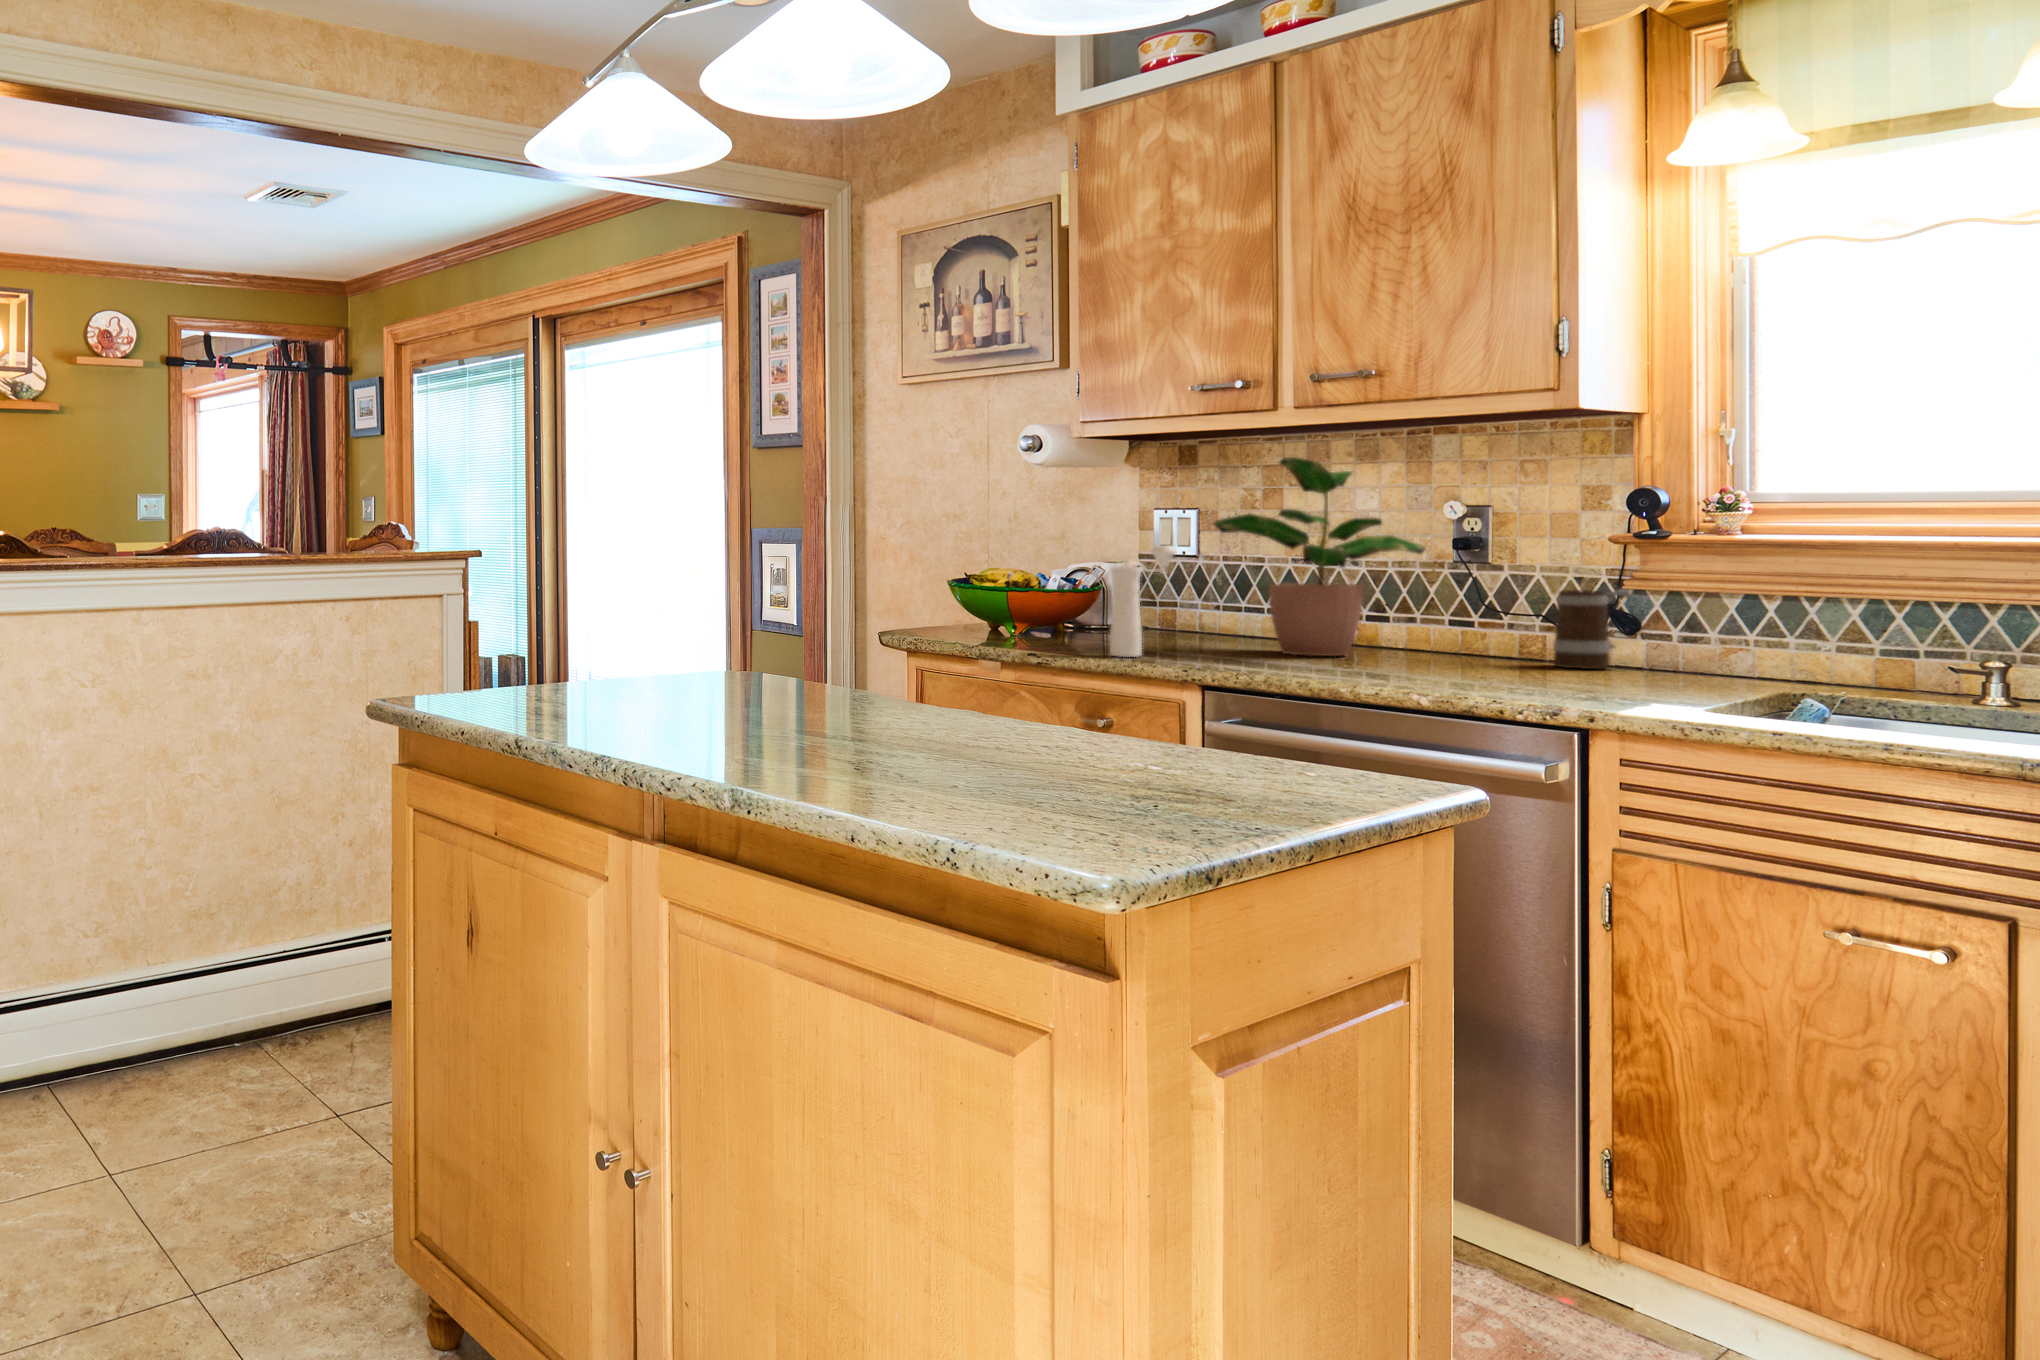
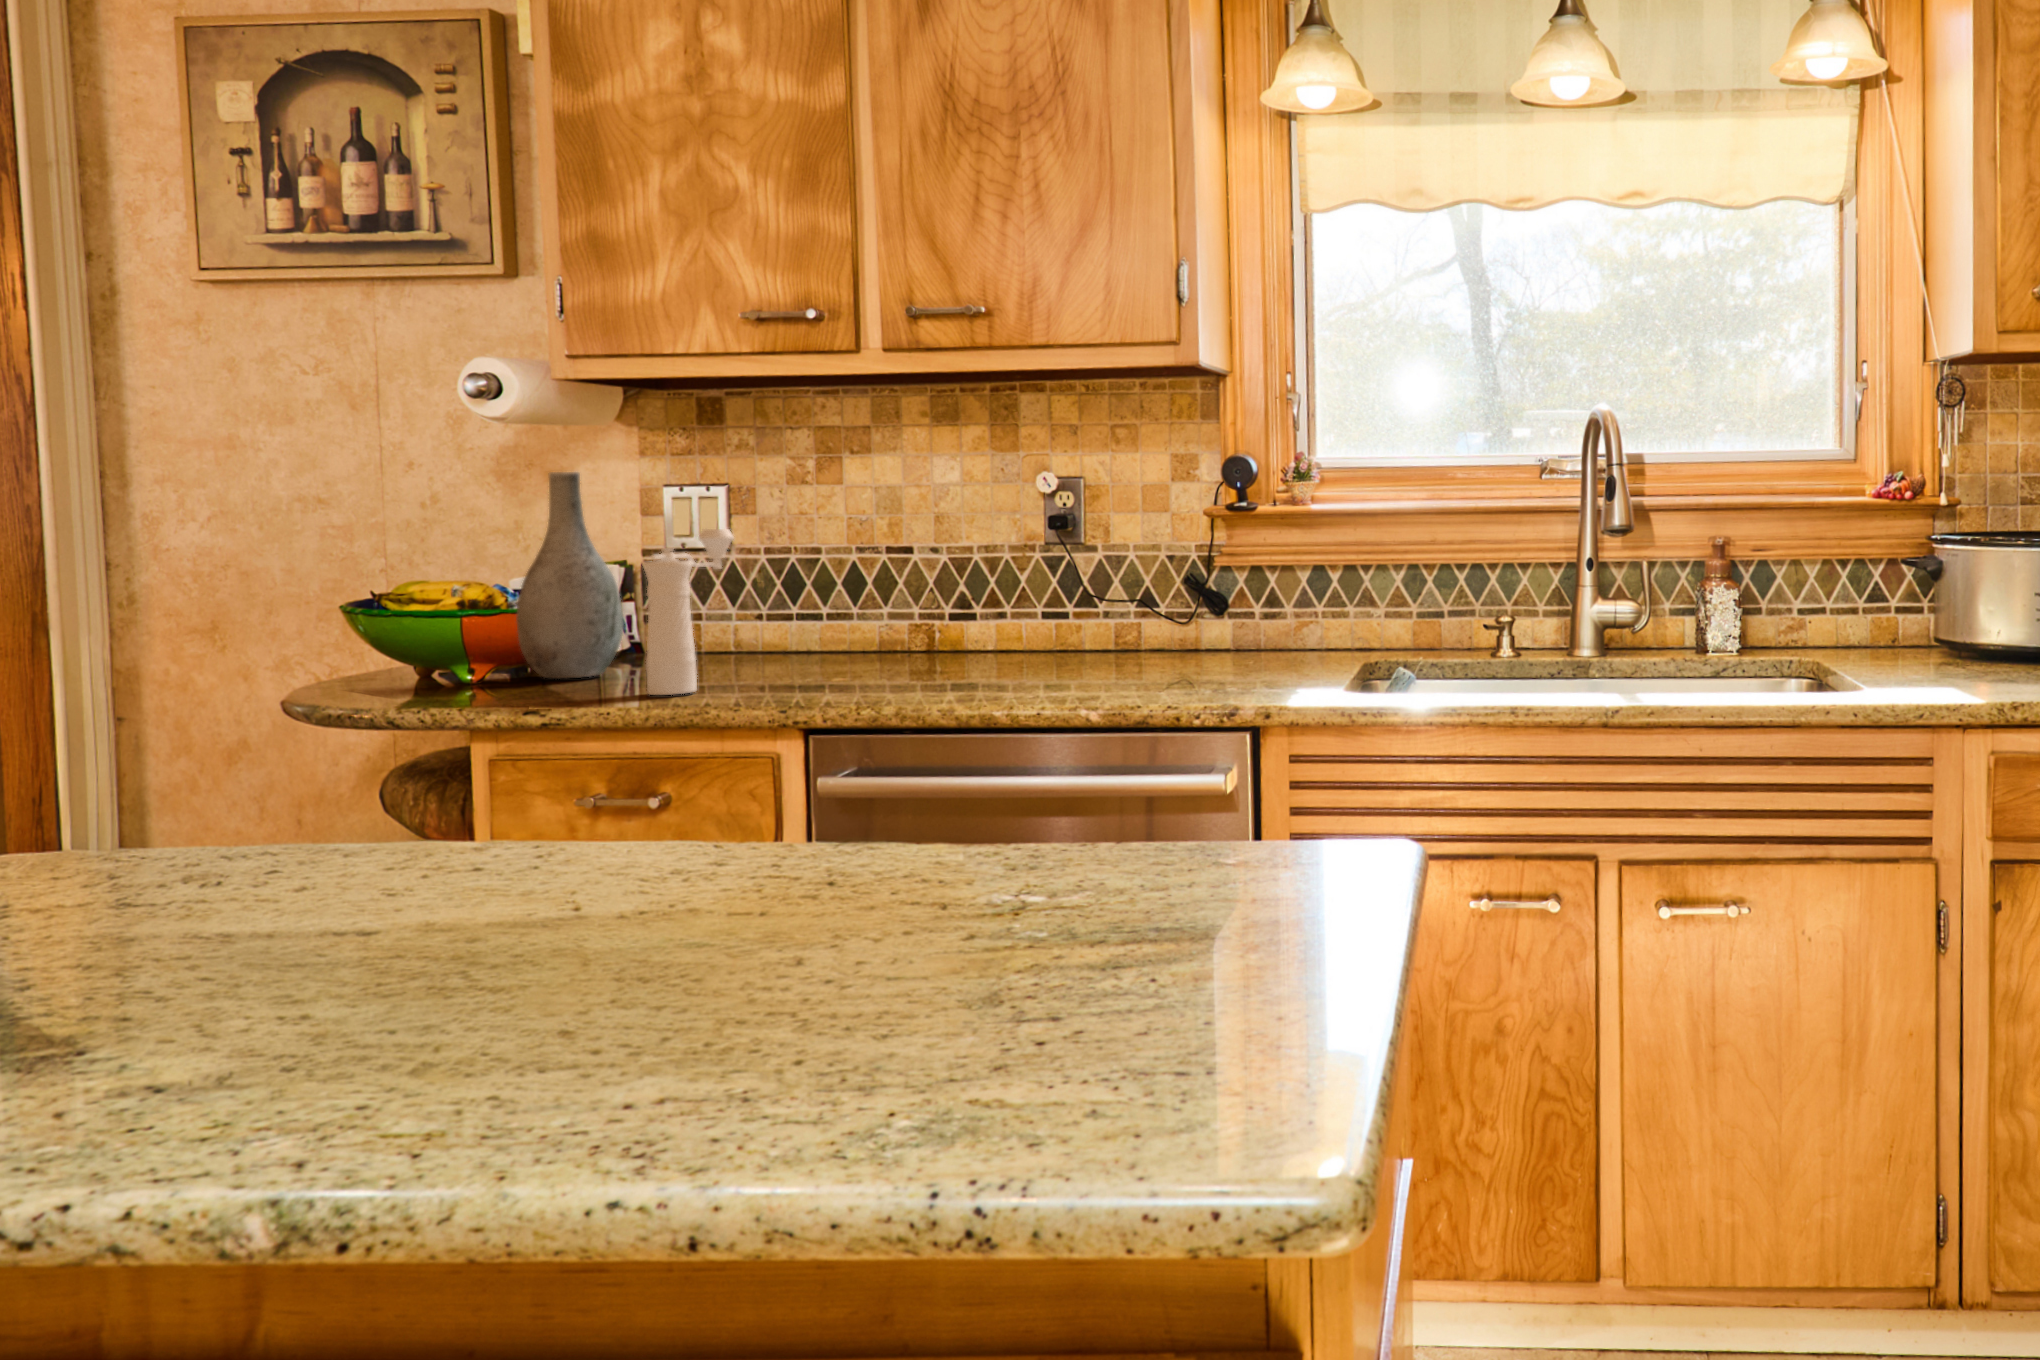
potted plant: present [1214,457,1425,656] -> none [774,411,1026,668]
vase: none [1043,506,1107,643] -> present [516,472,624,679]
mug: present [1553,589,1632,669] -> none [1155,568,1222,656]

